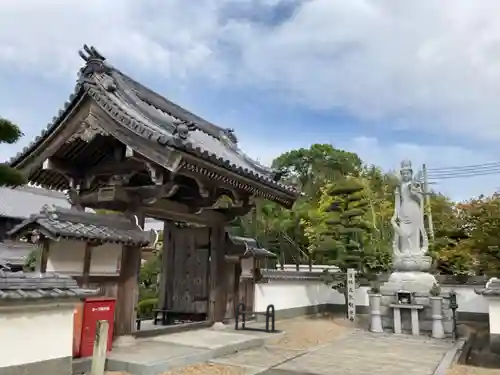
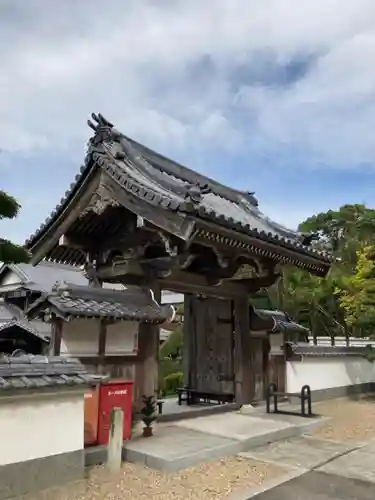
potted plant: none [116,311,138,348] -> present [135,395,157,436]

